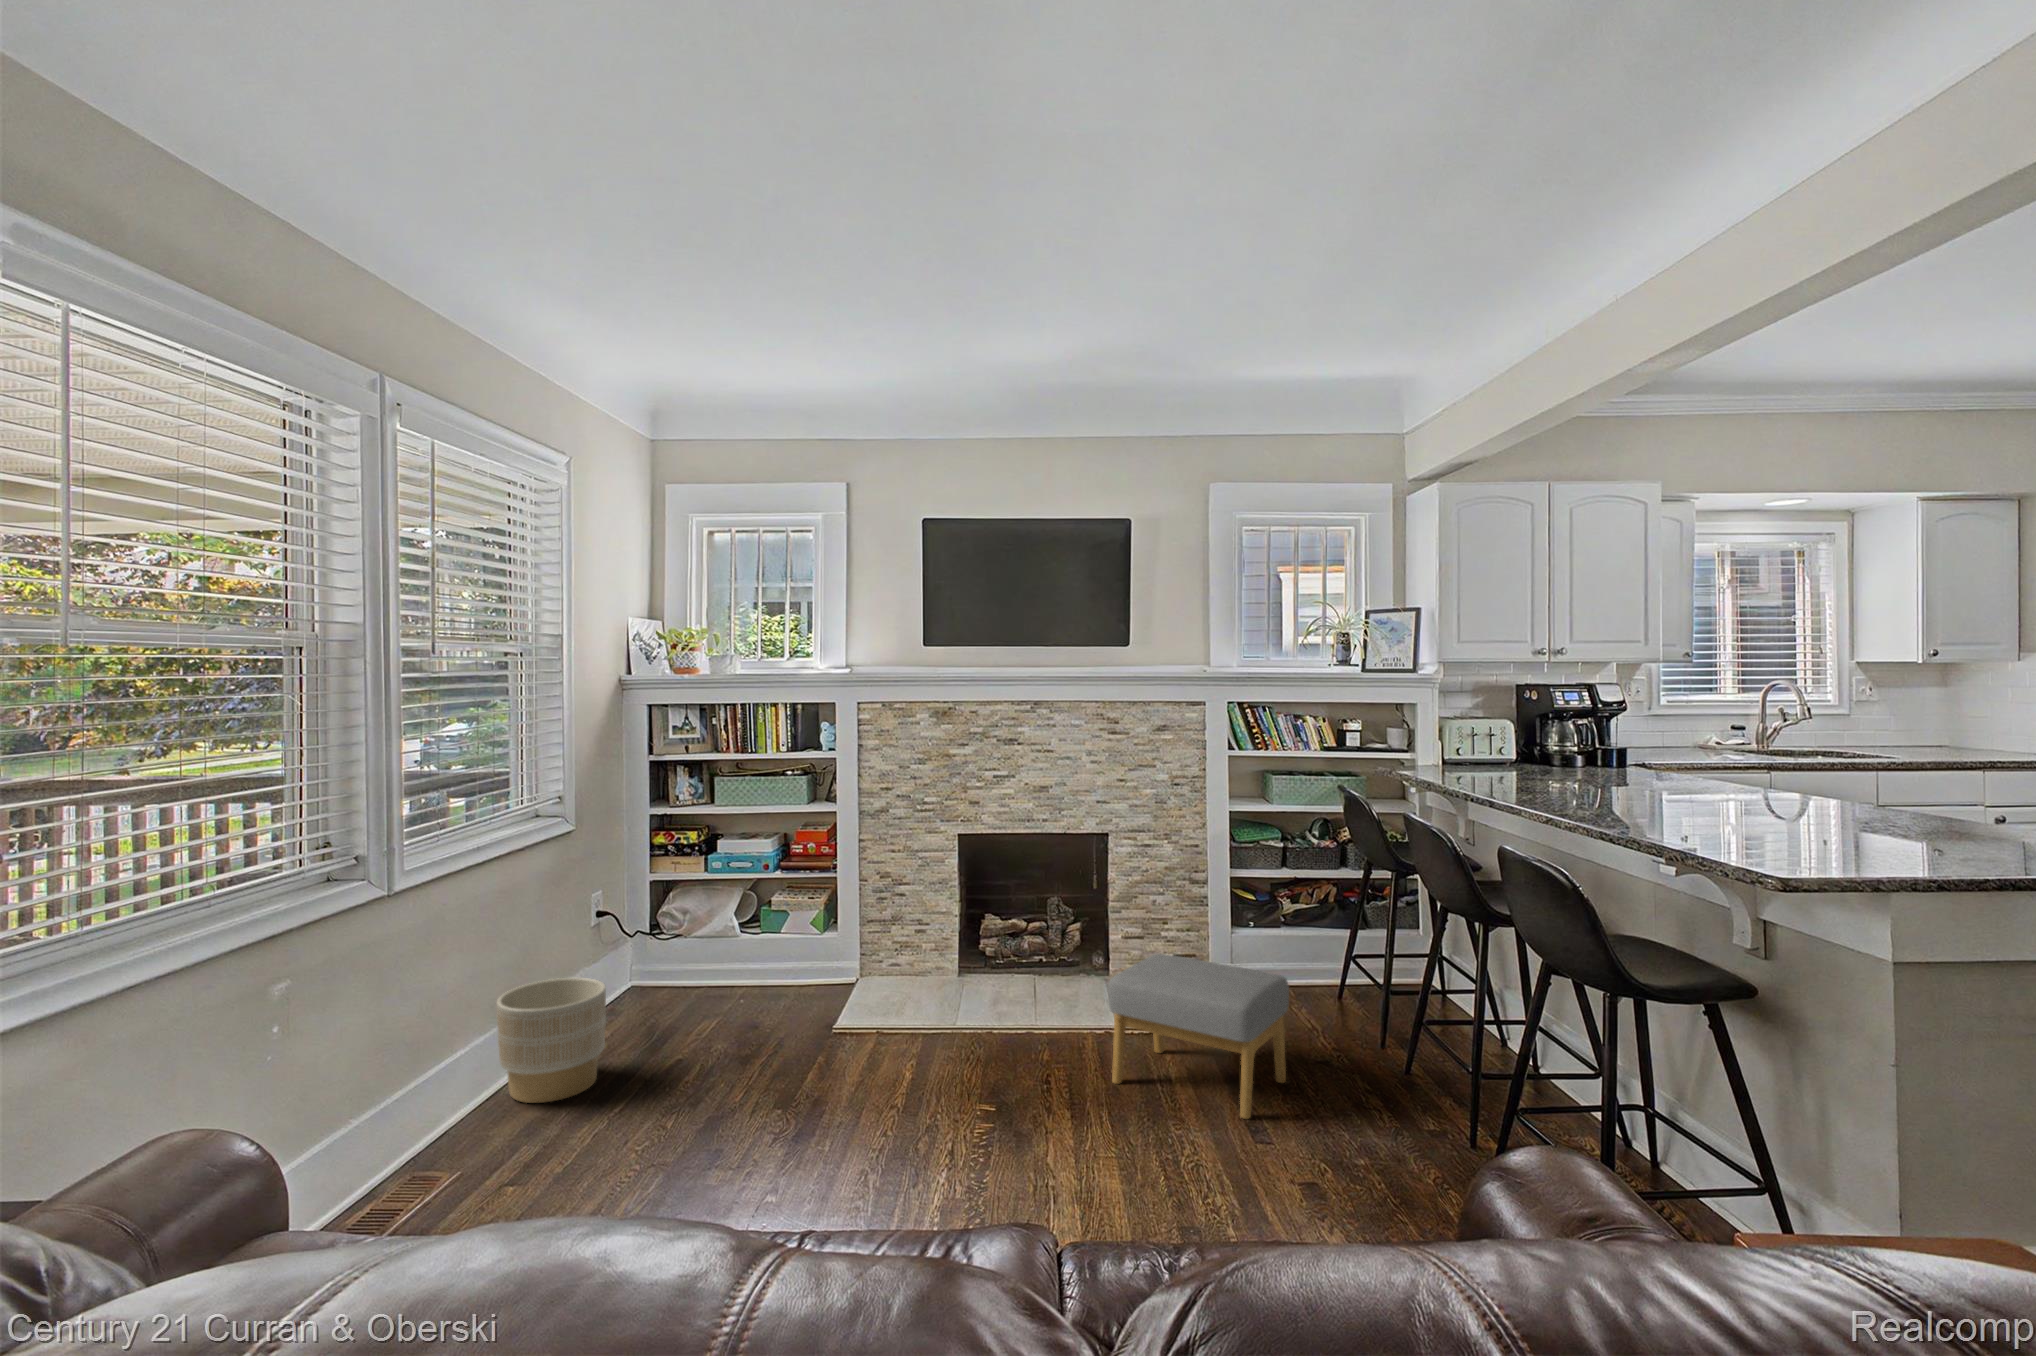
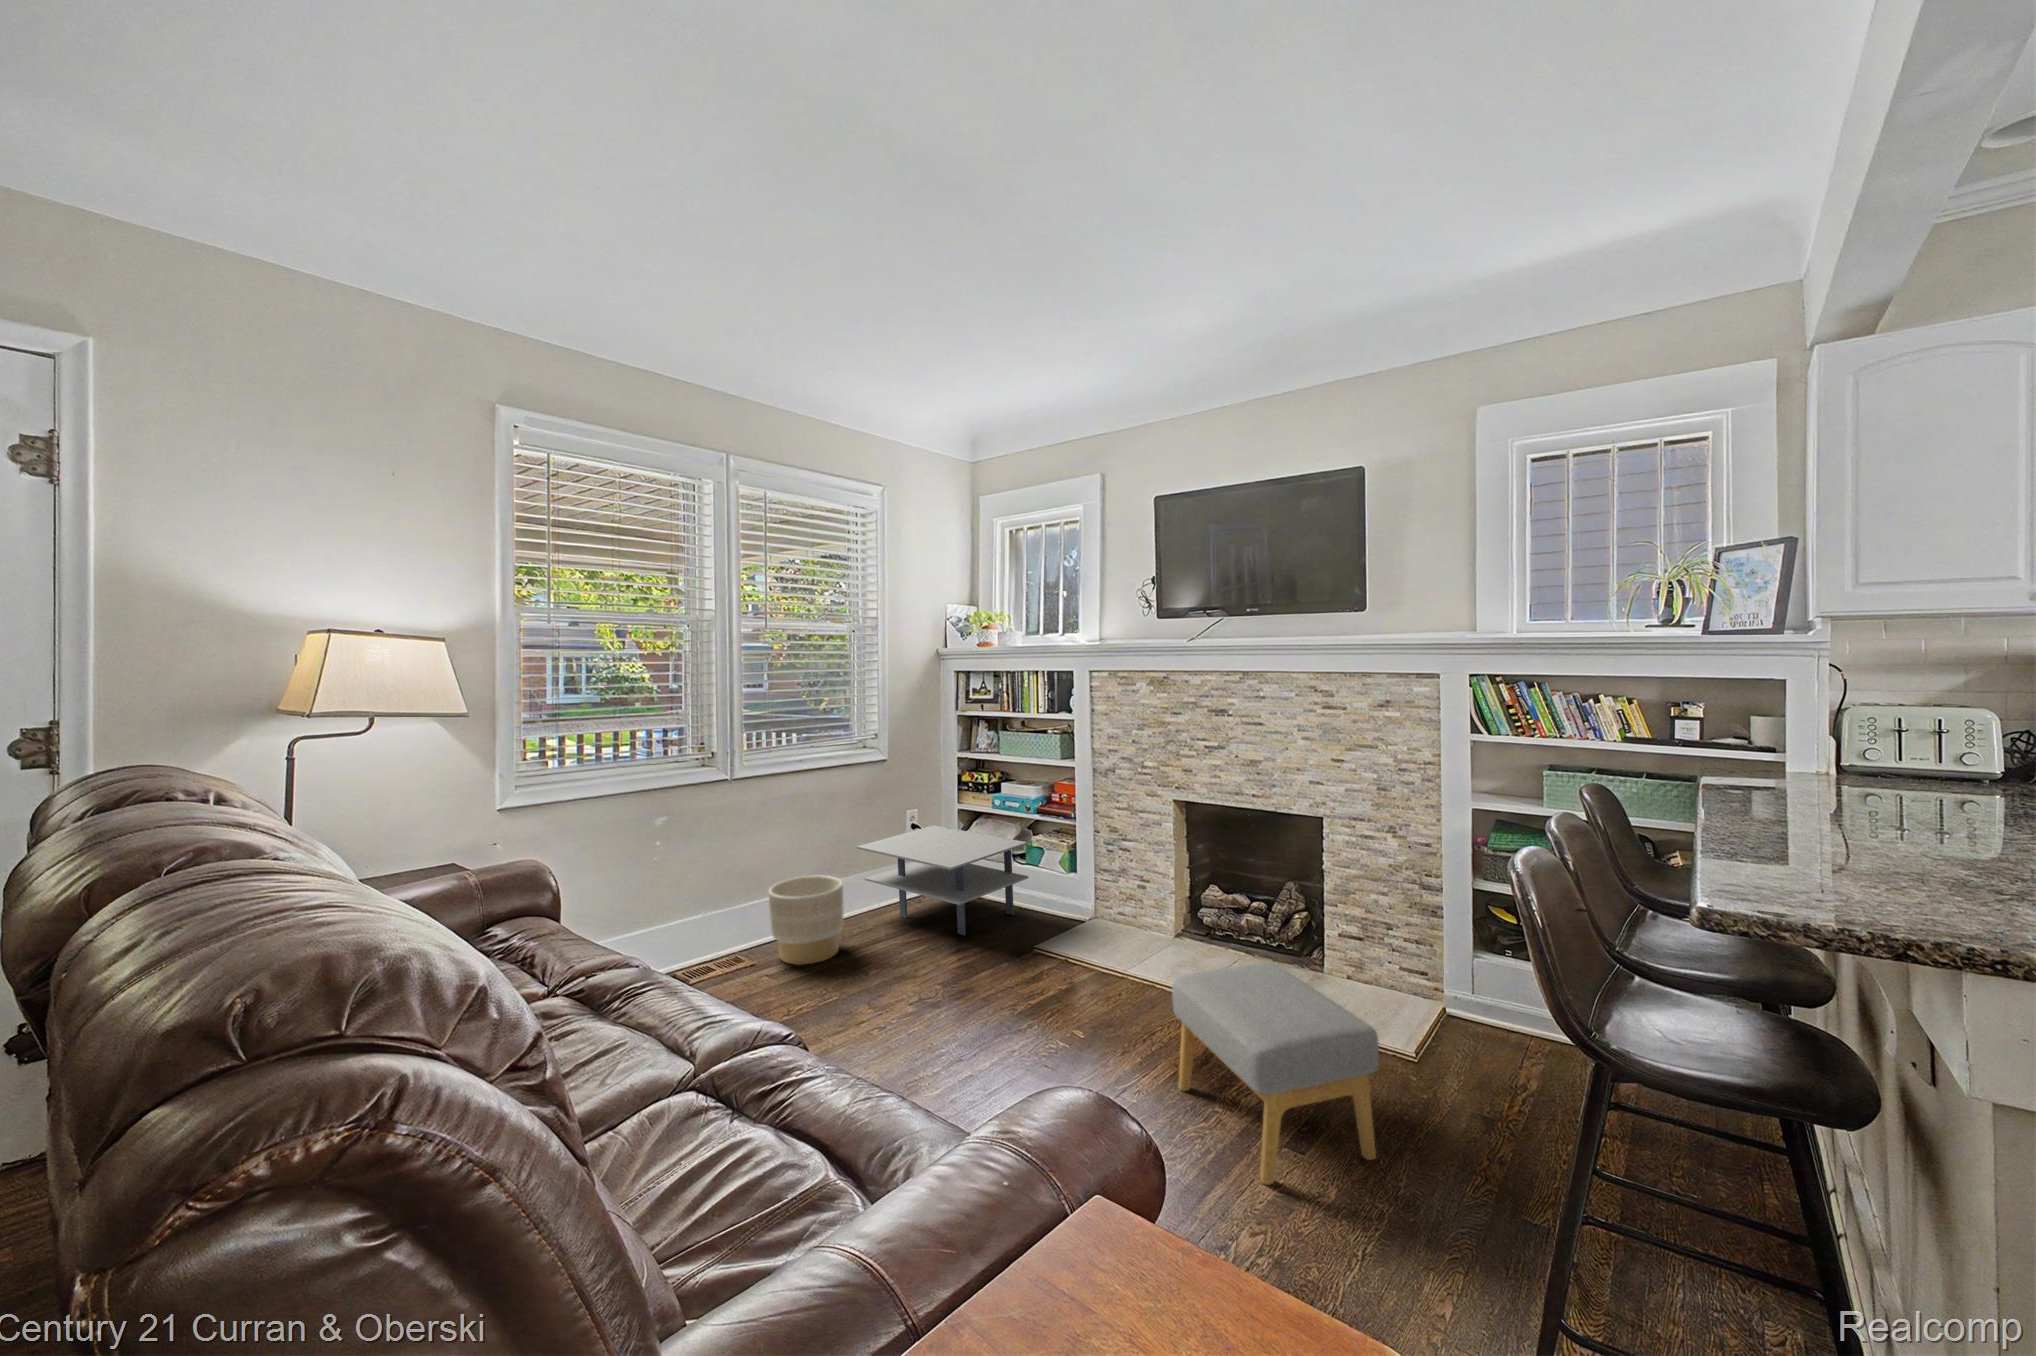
side table: none [568,902,785,1023] -> present [856,825,1029,935]

